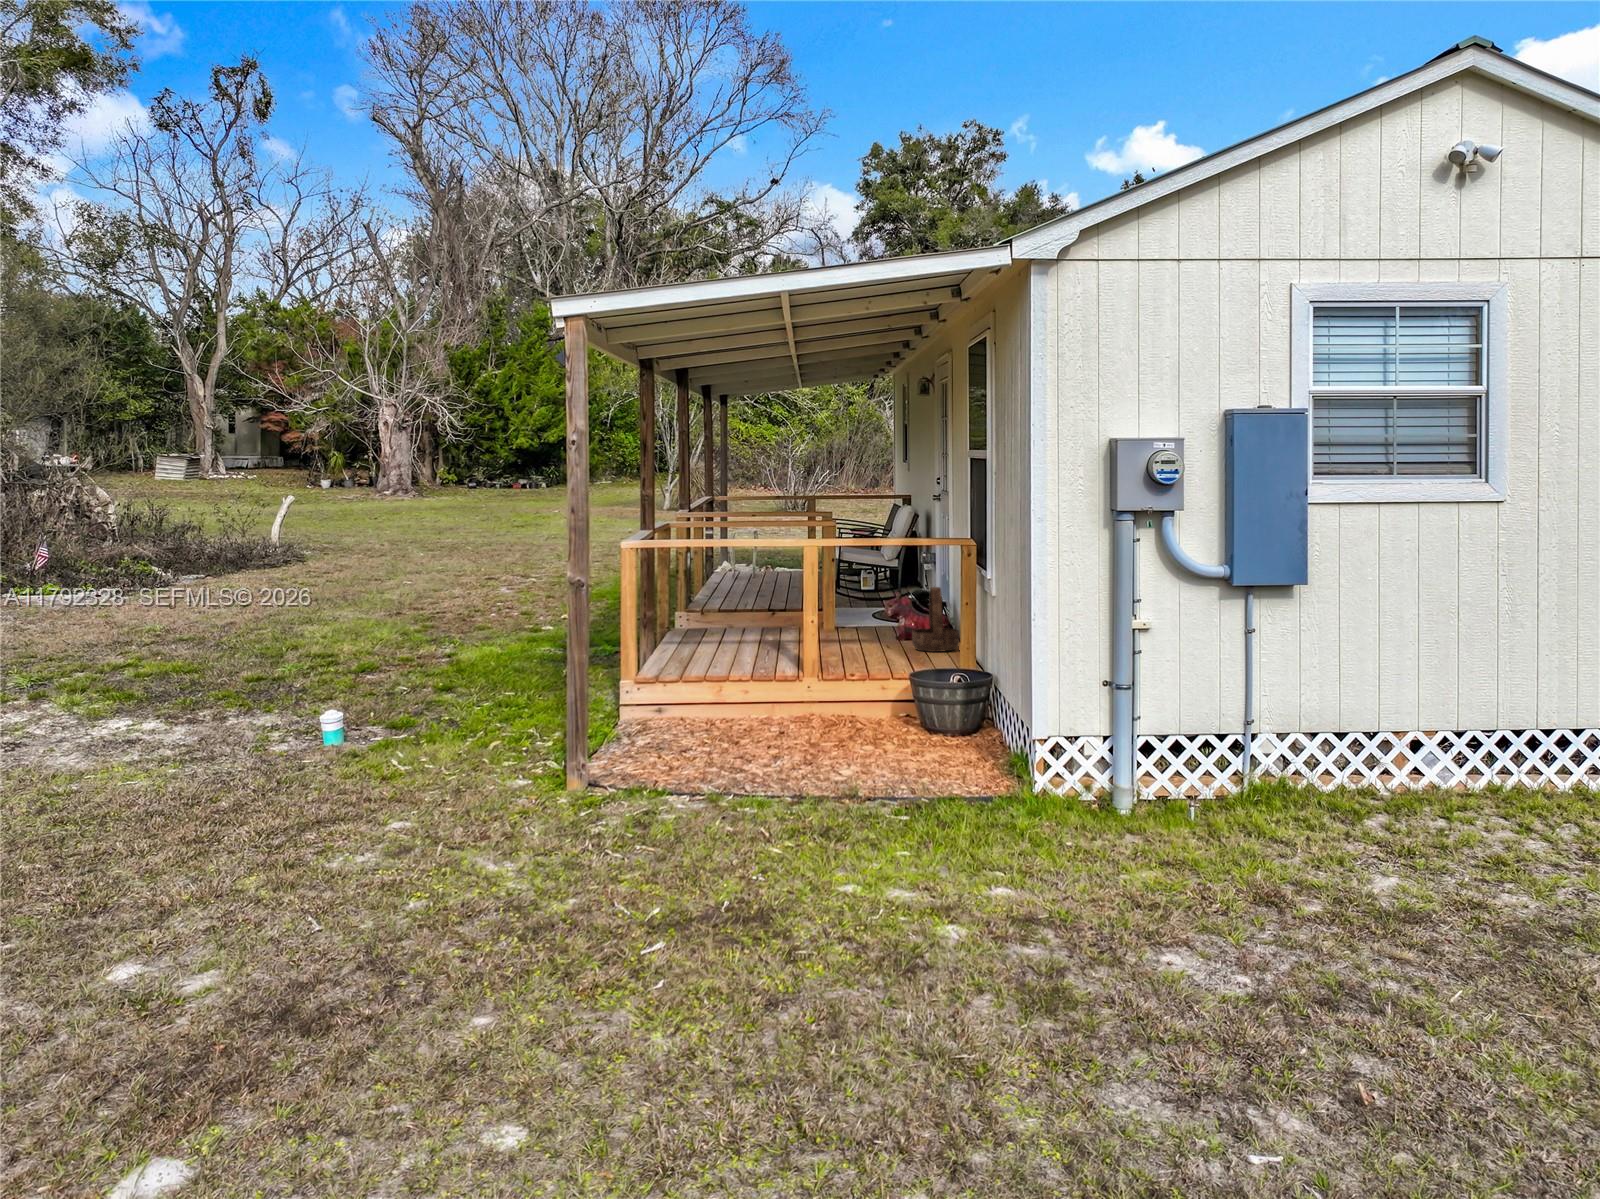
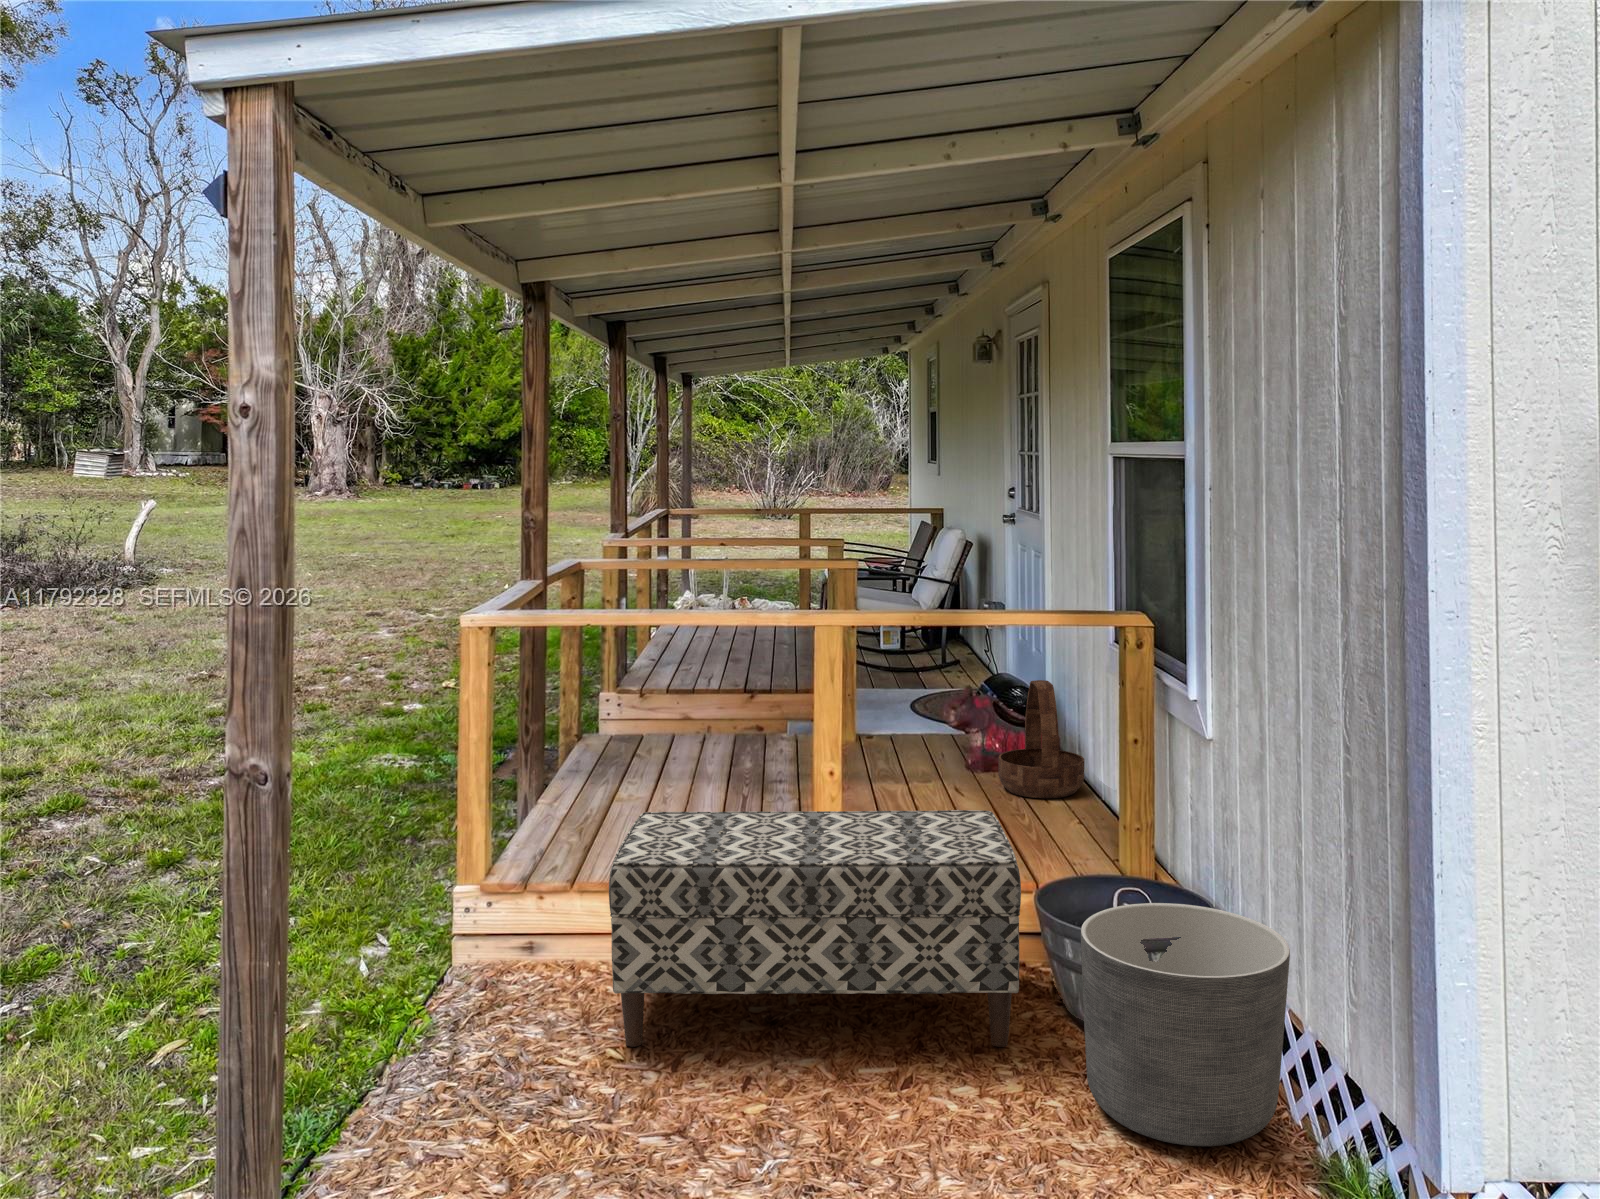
bench: none [703,636,892,736] -> present [609,810,1021,1047]
planter: none [912,664,999,752] -> present [1081,903,1290,1146]

